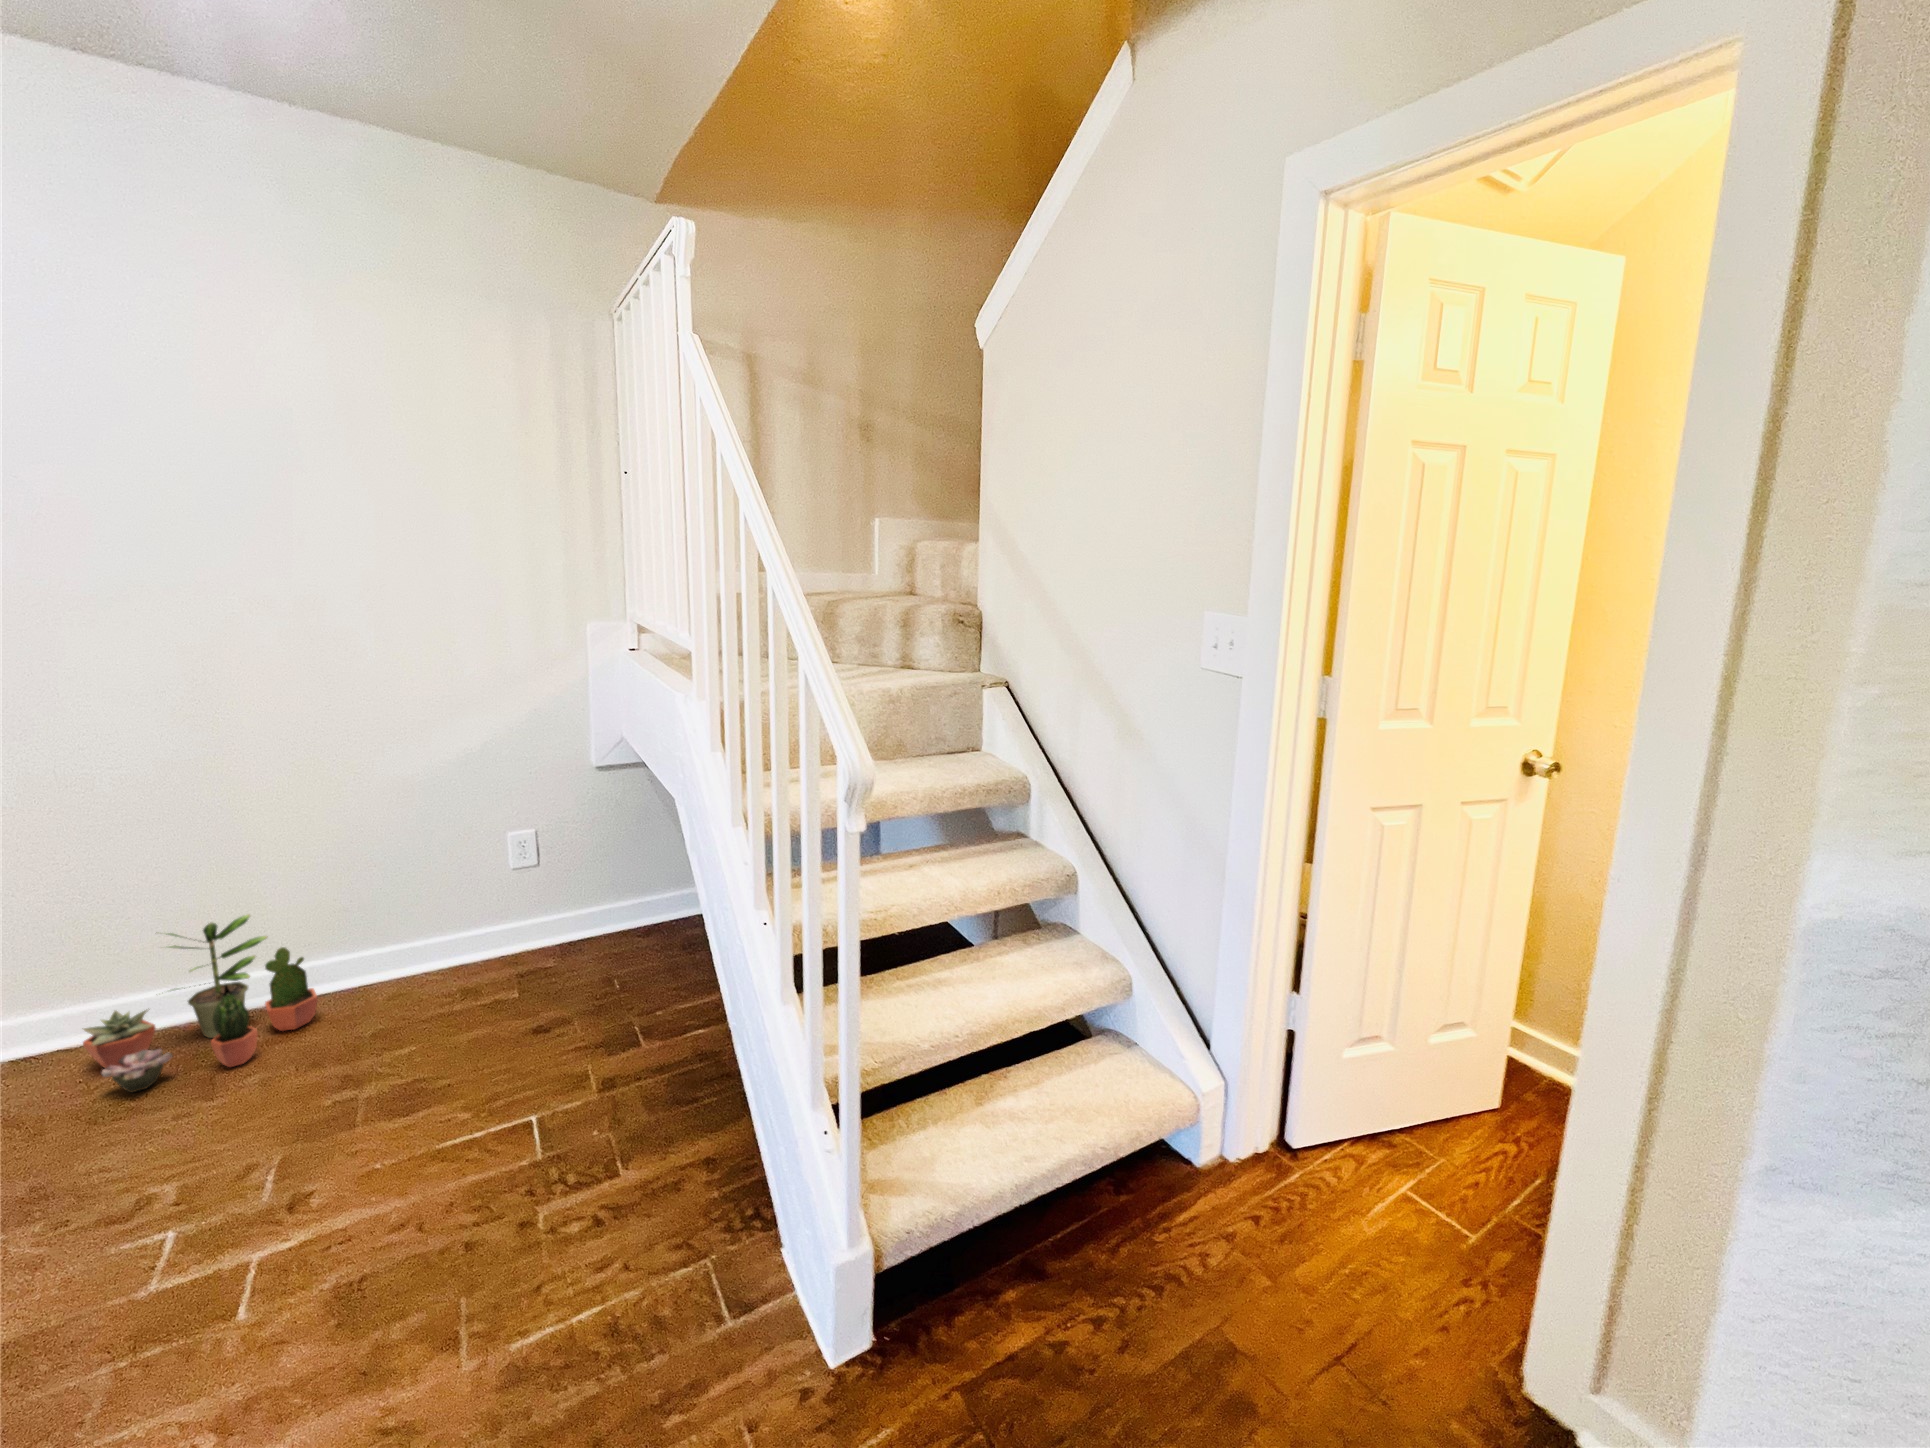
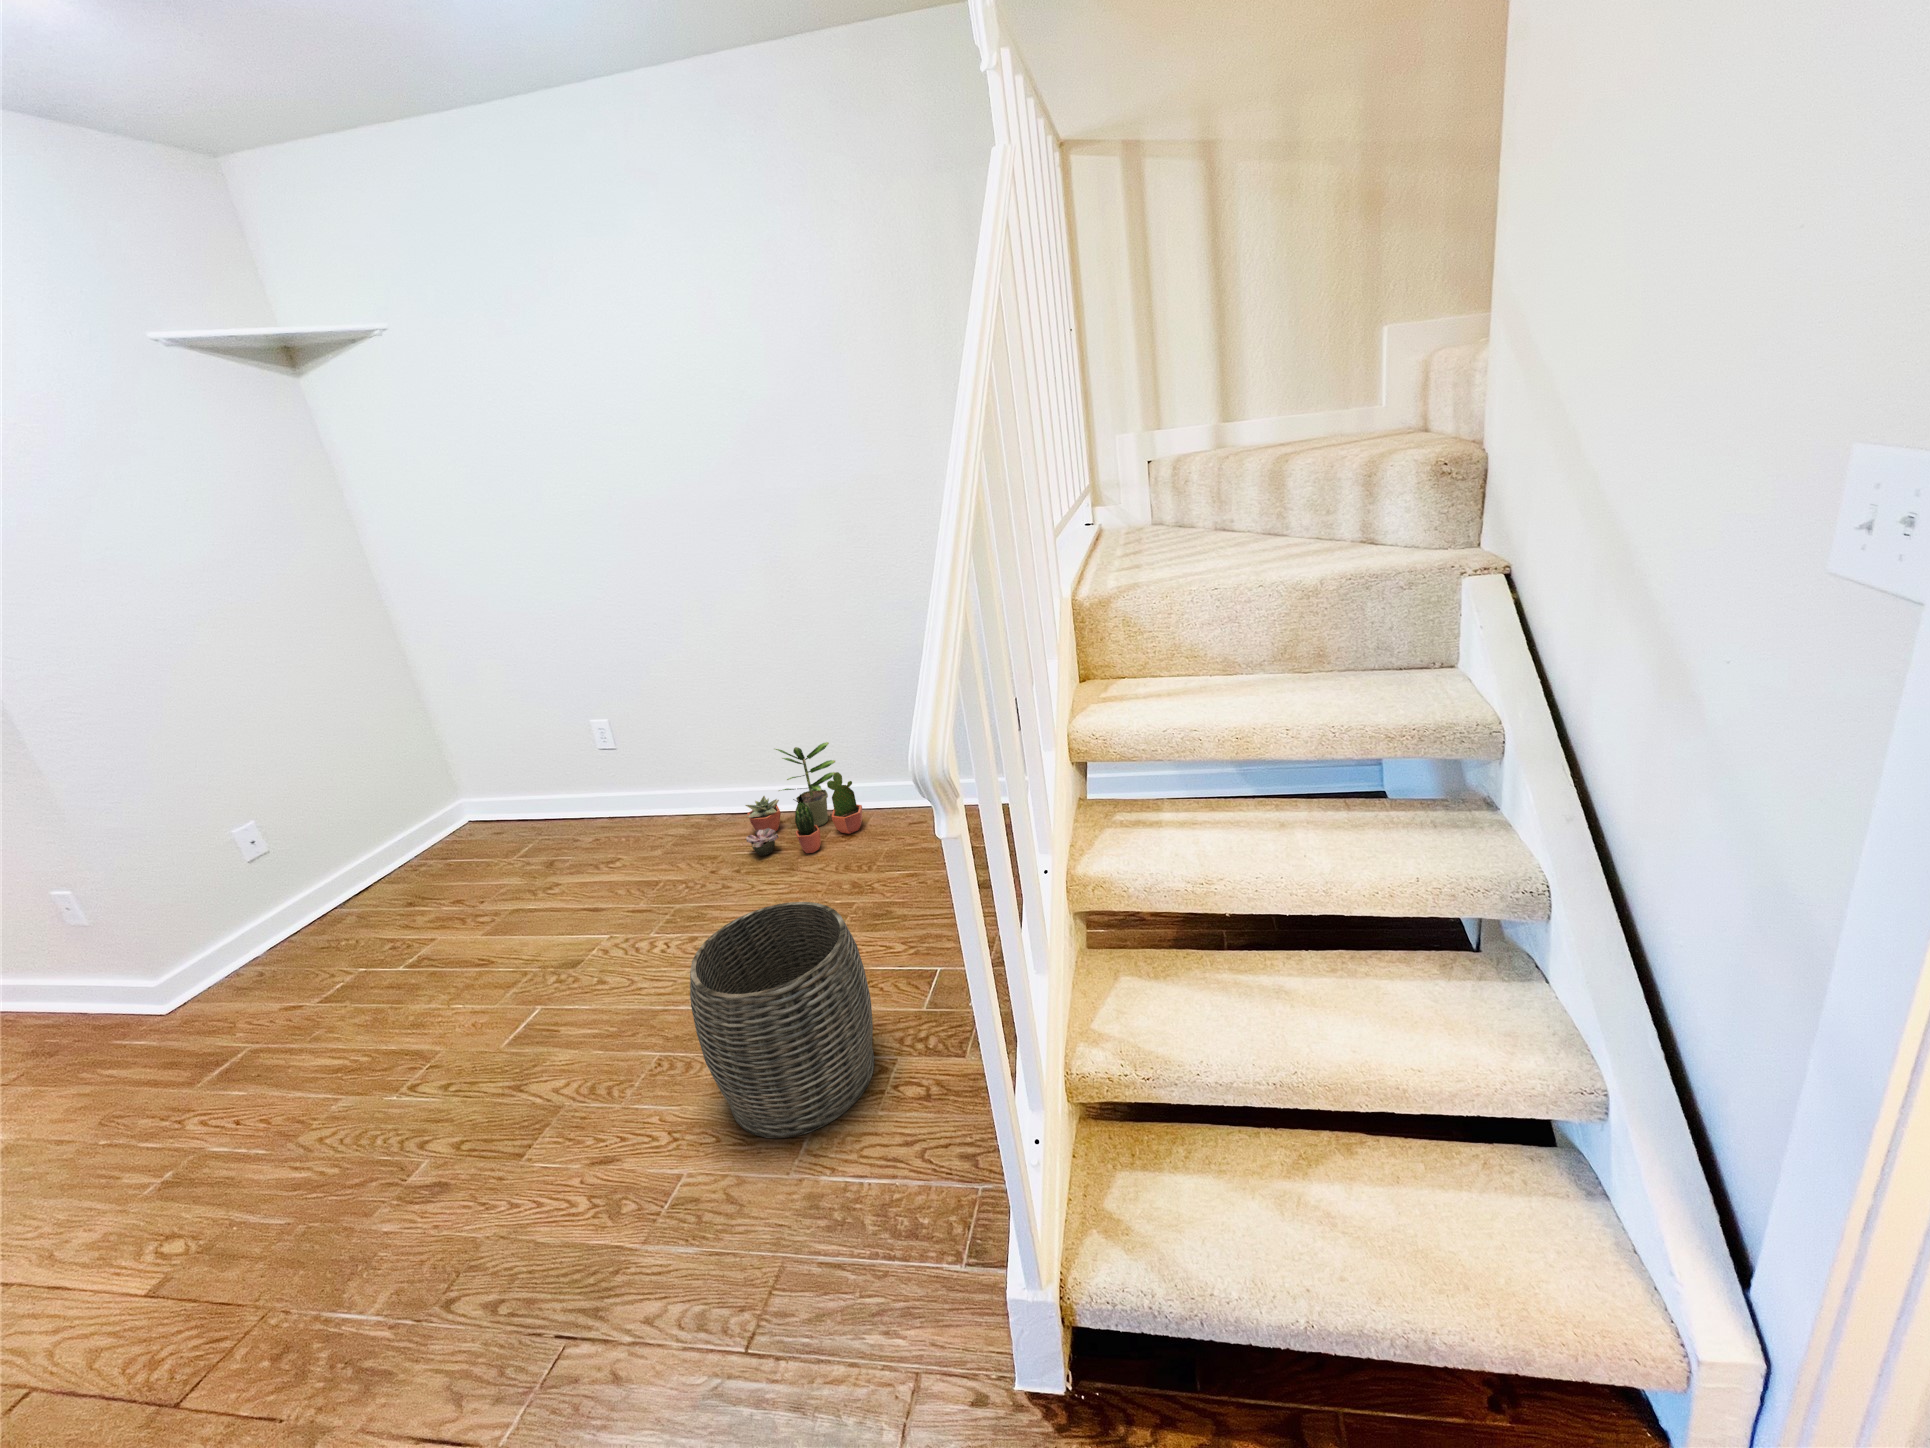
woven basket: none [264,1051,521,1366] -> present [690,902,874,1138]

